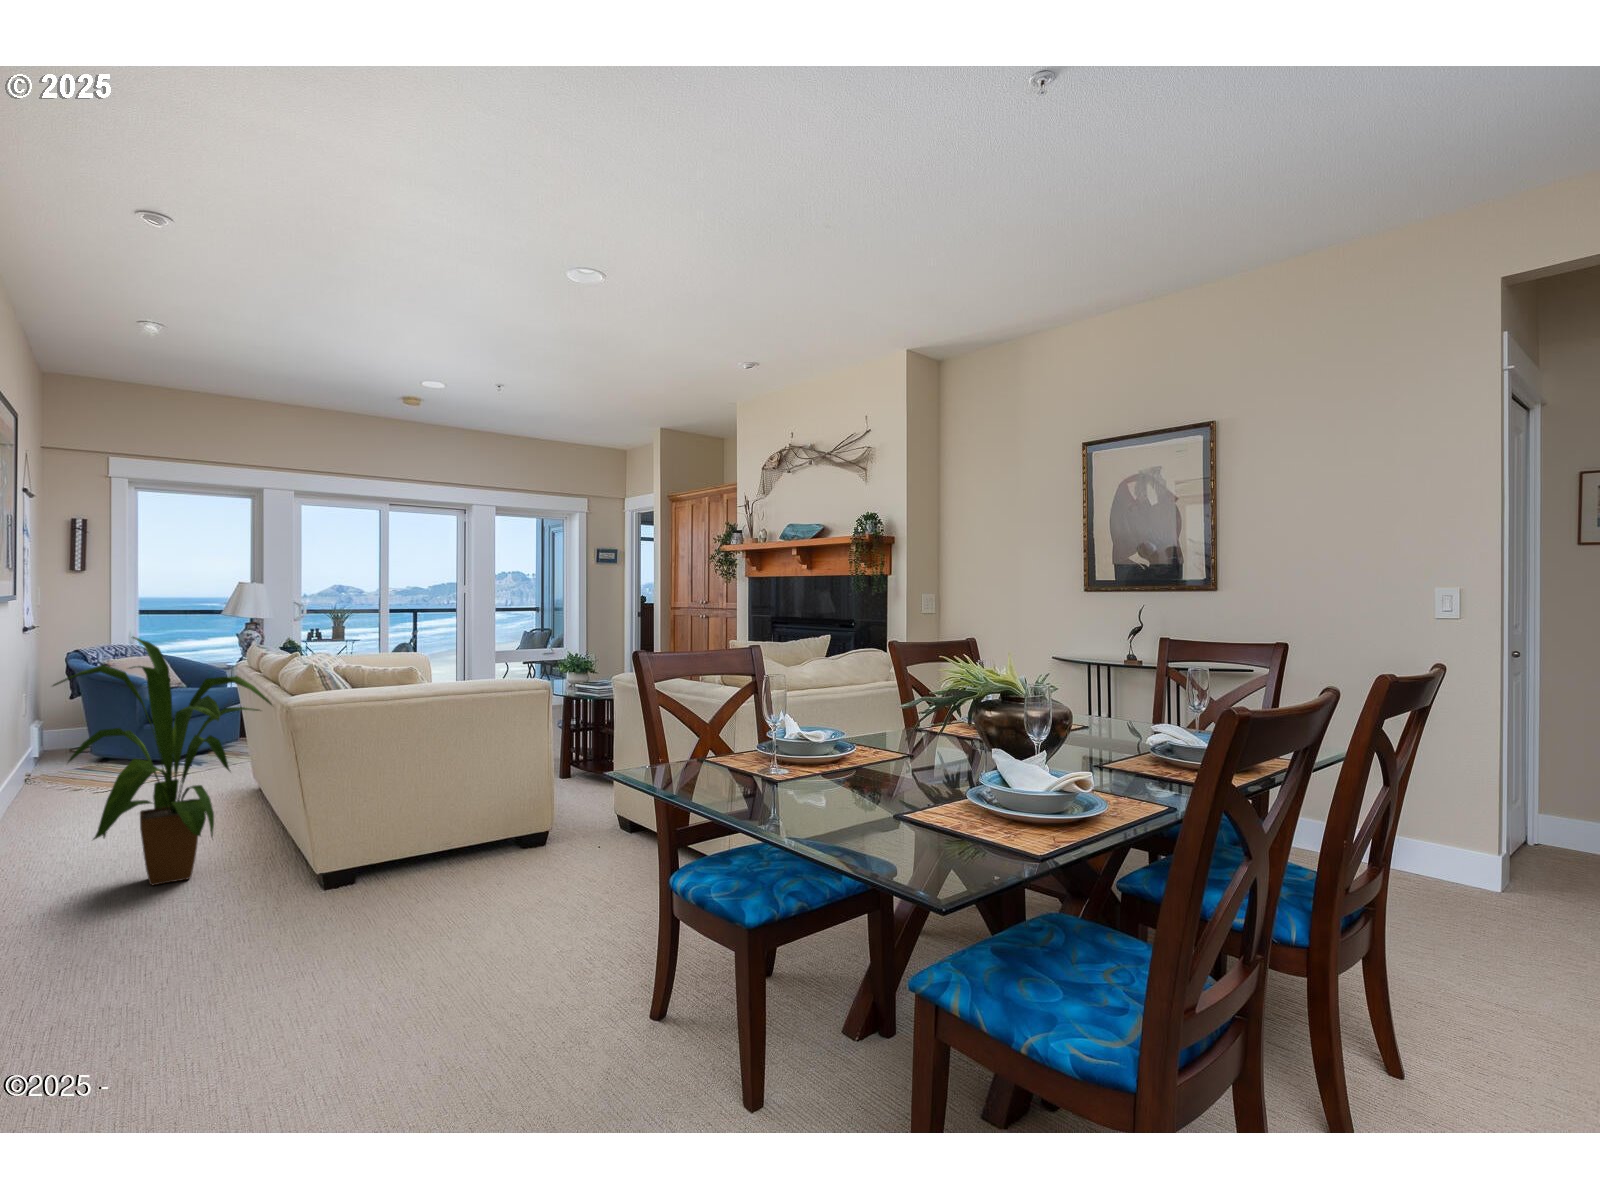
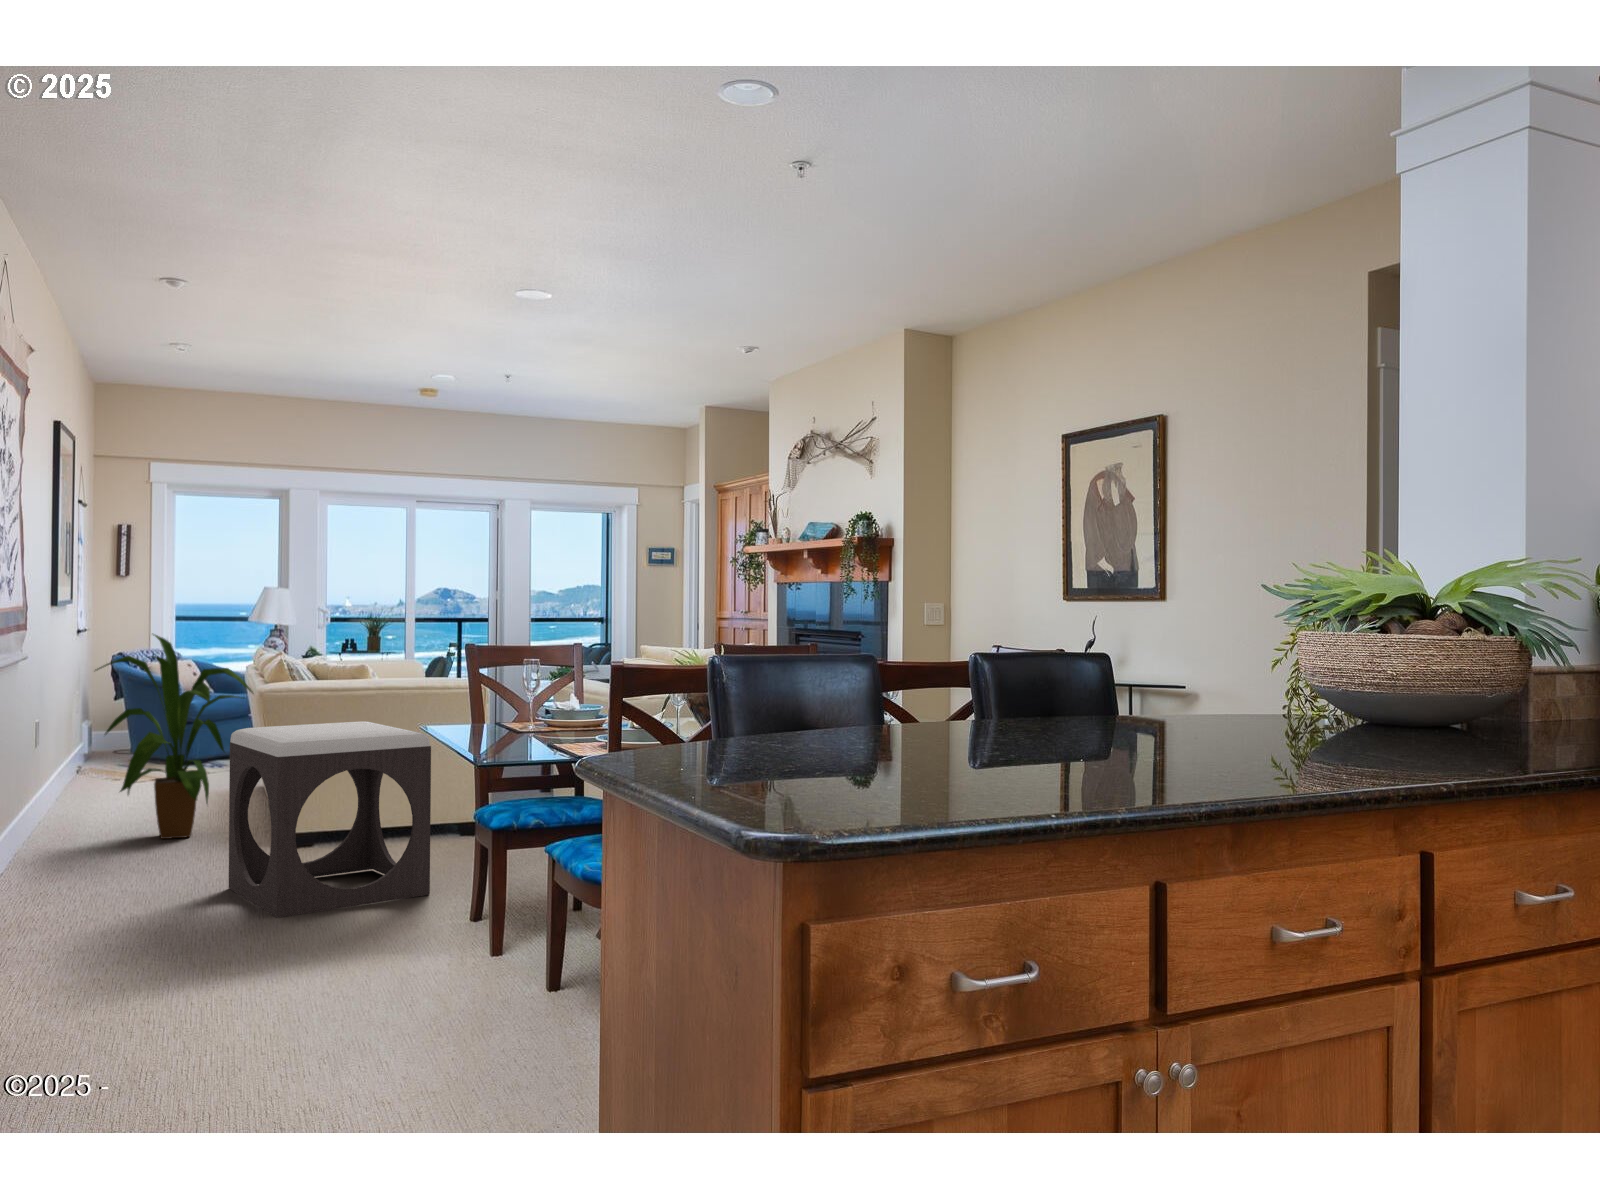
footstool: none [273,744,559,1046] -> present [229,721,431,918]

